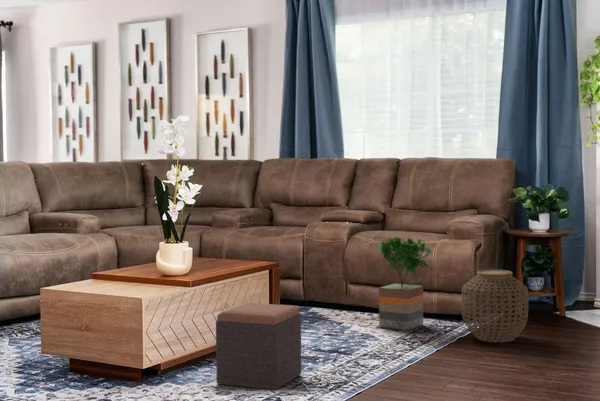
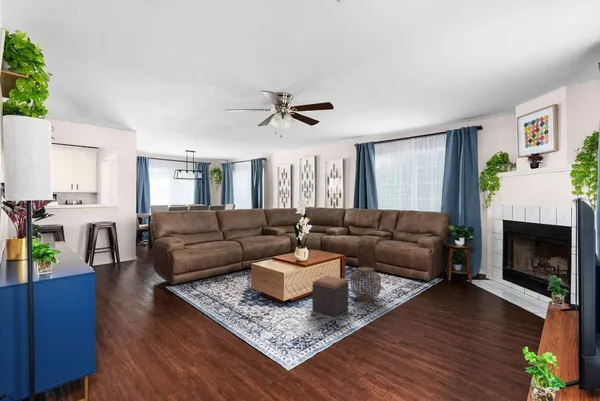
potted tree: present [378,237,433,330] -> none [387,246,412,286]
woven basket: present [462,269,529,342] -> present [351,267,381,302]

